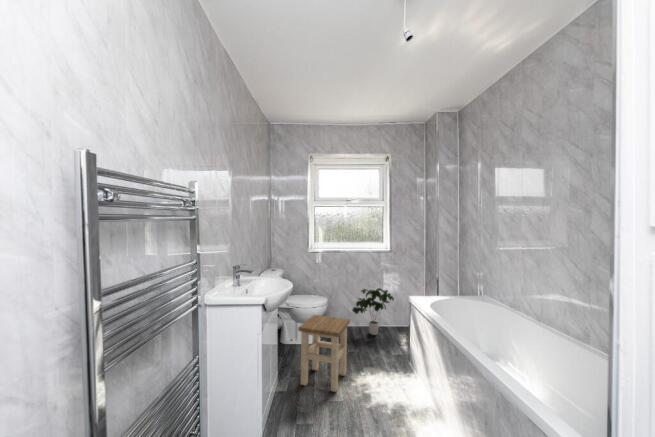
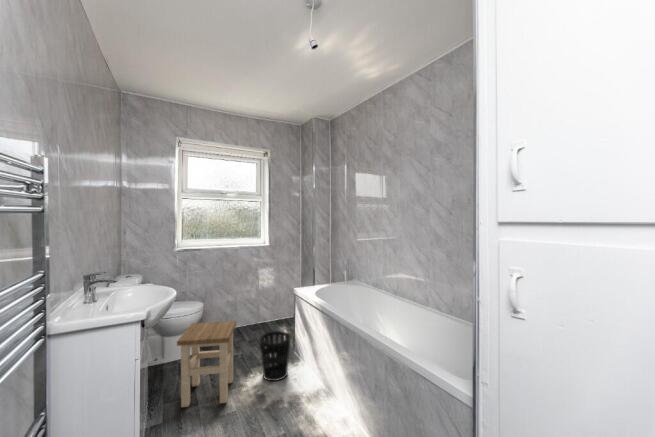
potted plant: present [352,288,394,335] -> none [230,284,273,333]
wastebasket: none [370,336,402,386] -> present [259,331,291,381]

